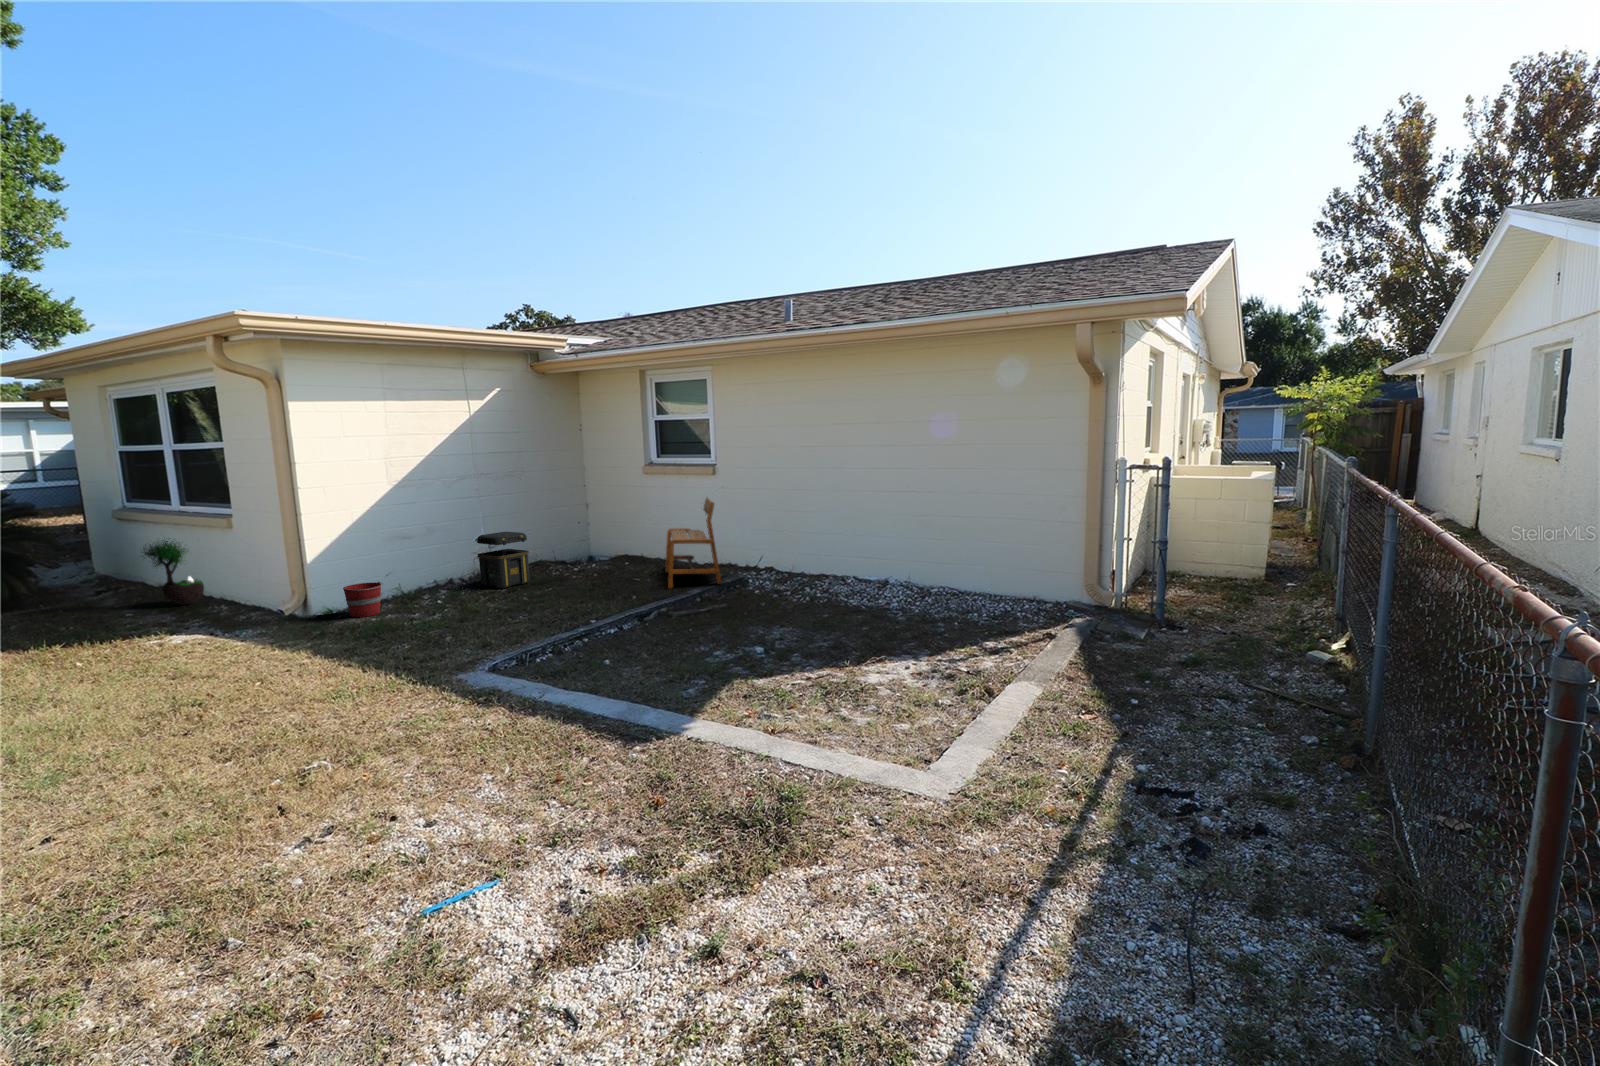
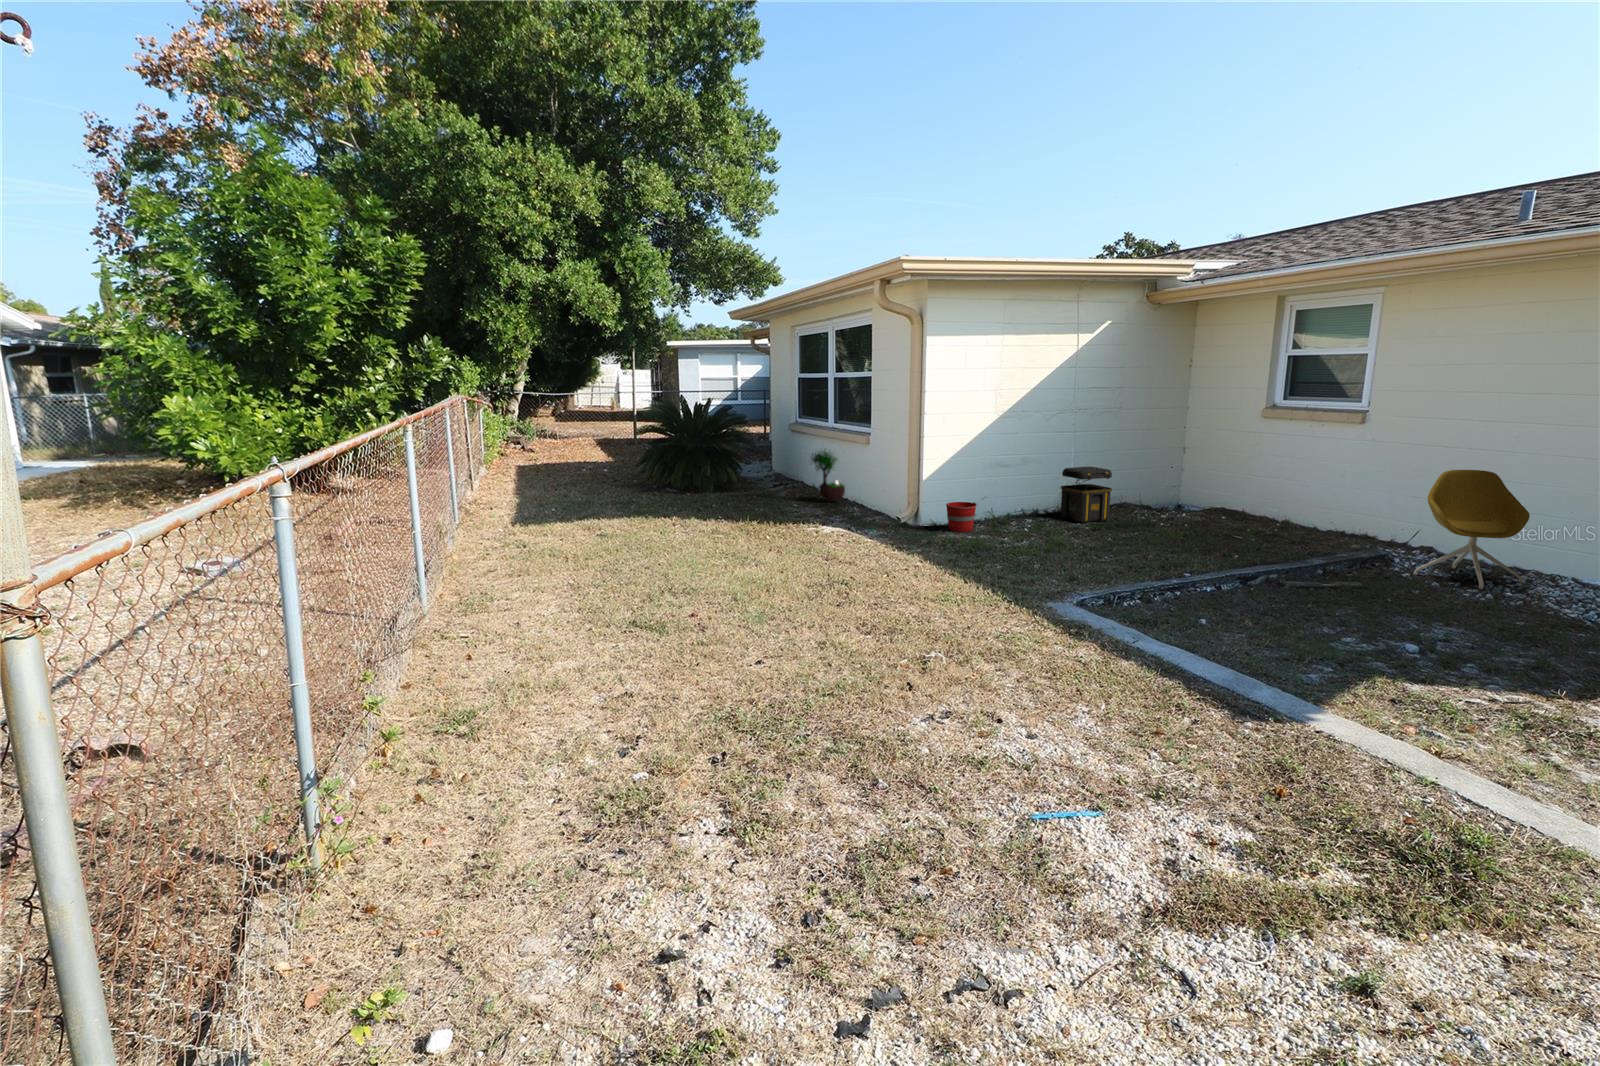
bench: present [666,497,721,588] -> none [1267,444,1353,553]
chair: none [765,509,828,598] -> present [1414,470,1530,589]

